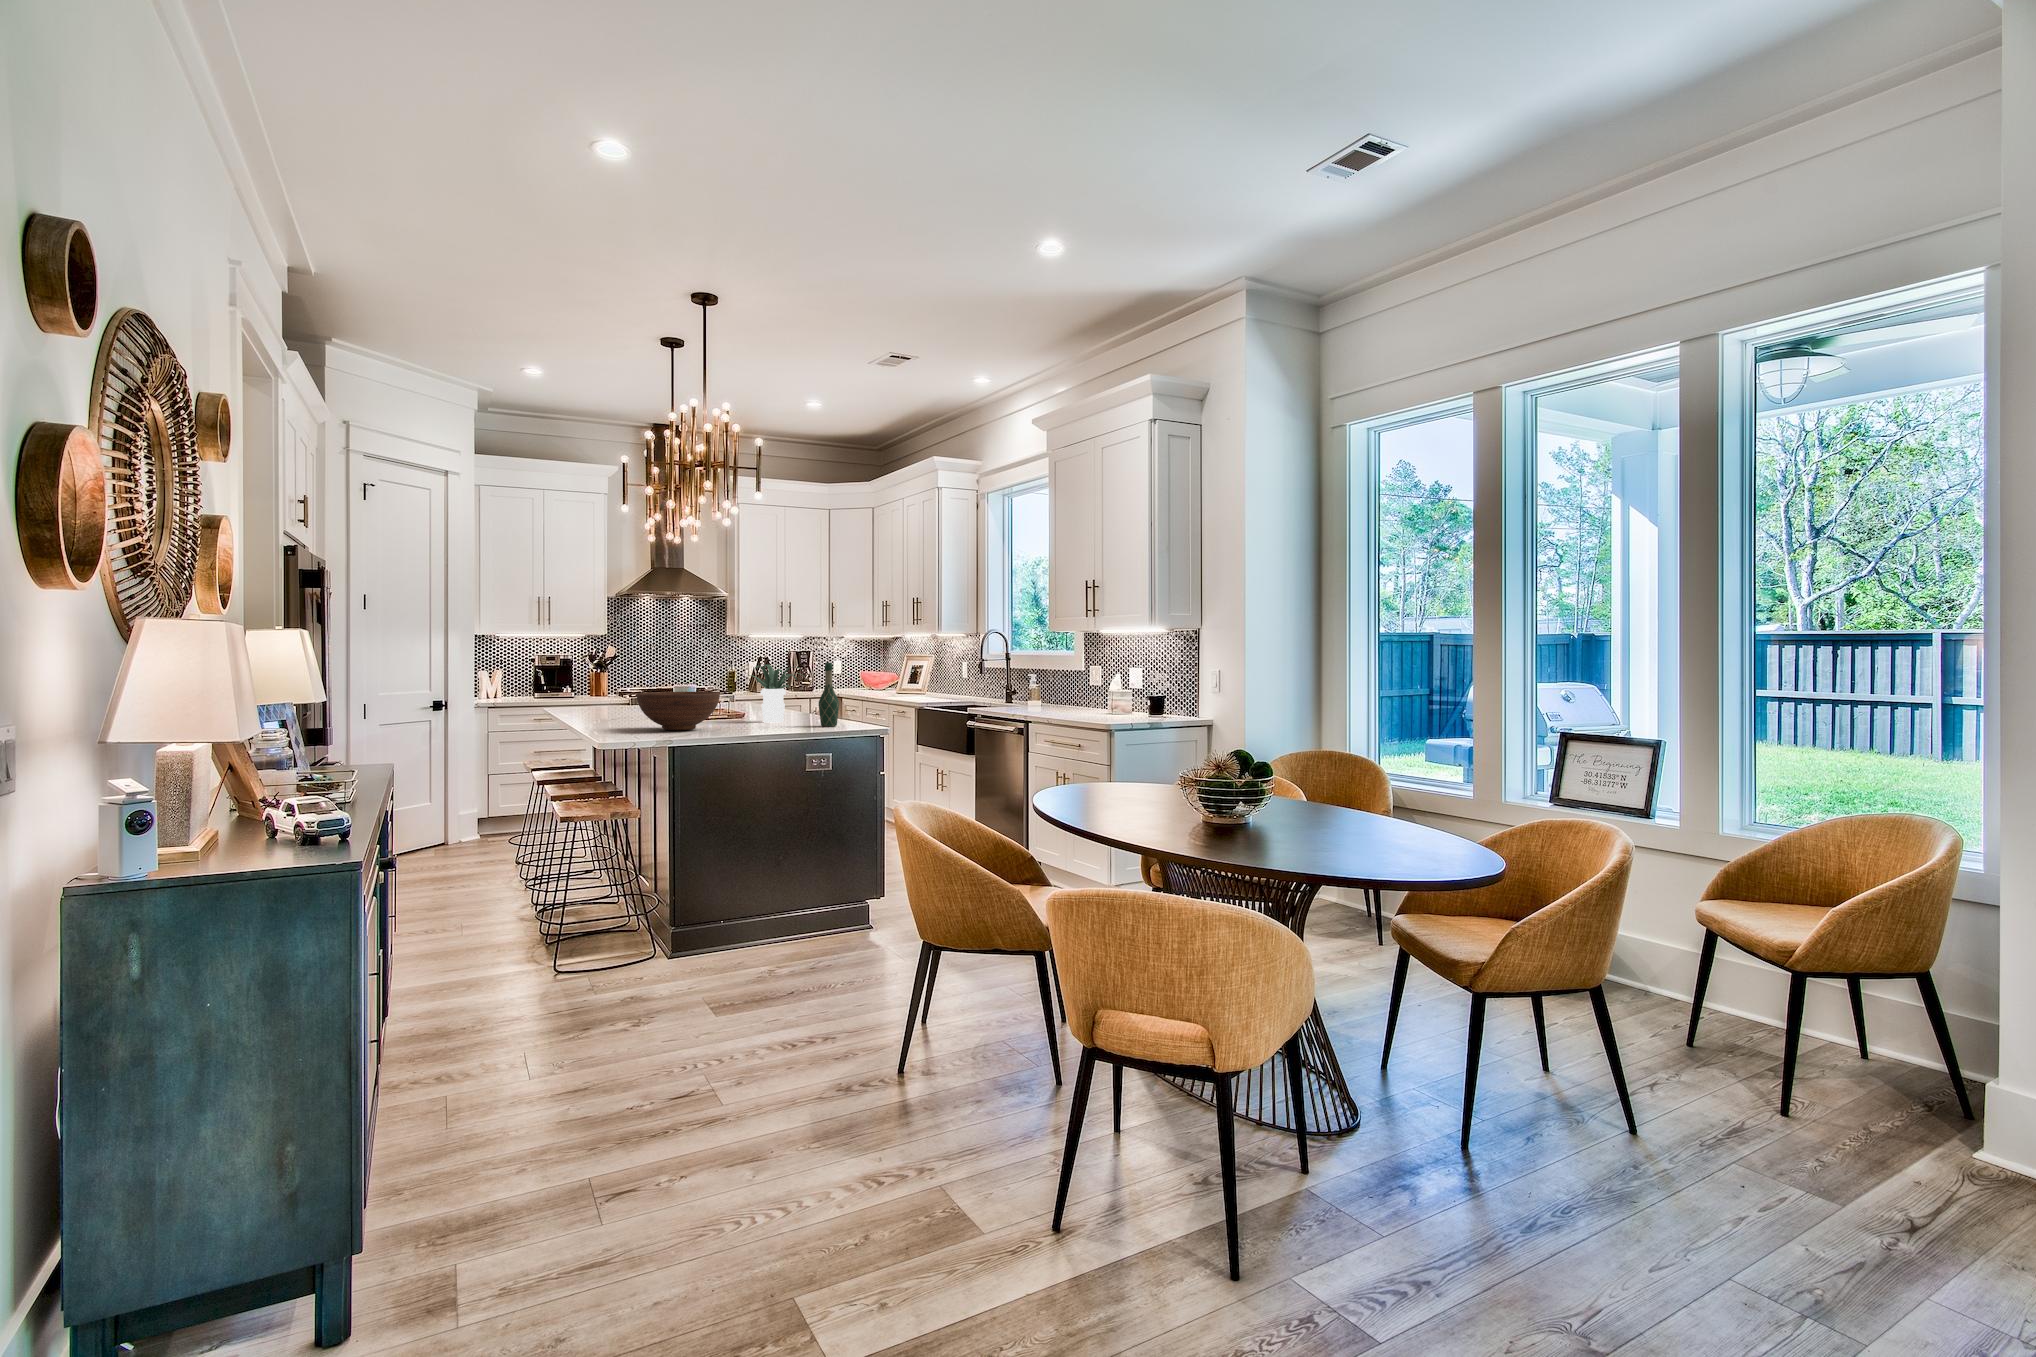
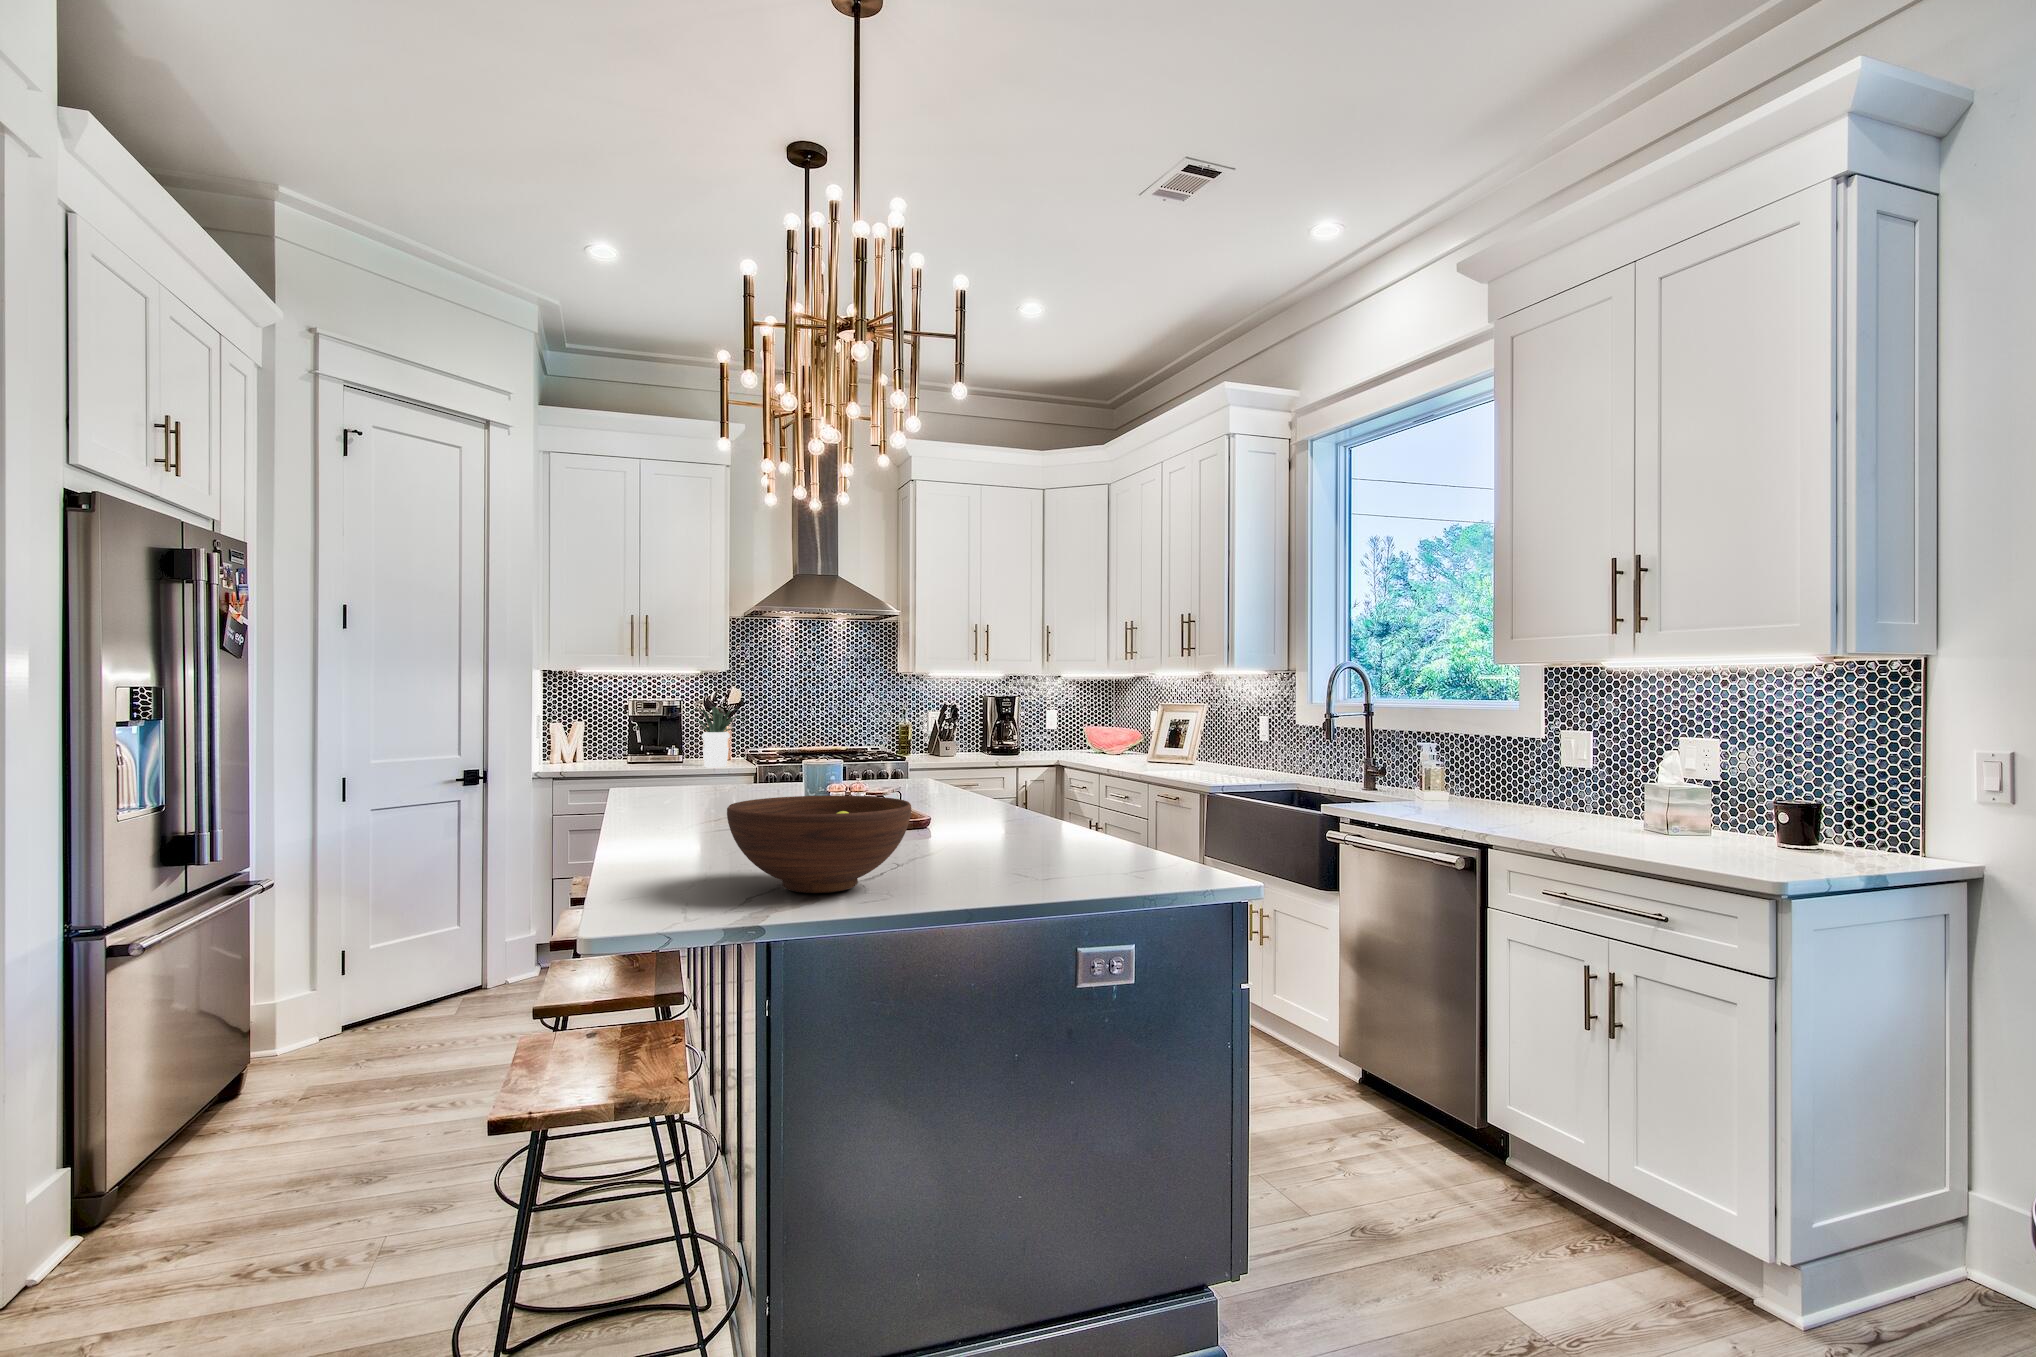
wine bottle: present [819,663,839,727] -> none [1118,733,1163,875]
potted plant: present [751,665,797,723] -> present [691,707,746,767]

